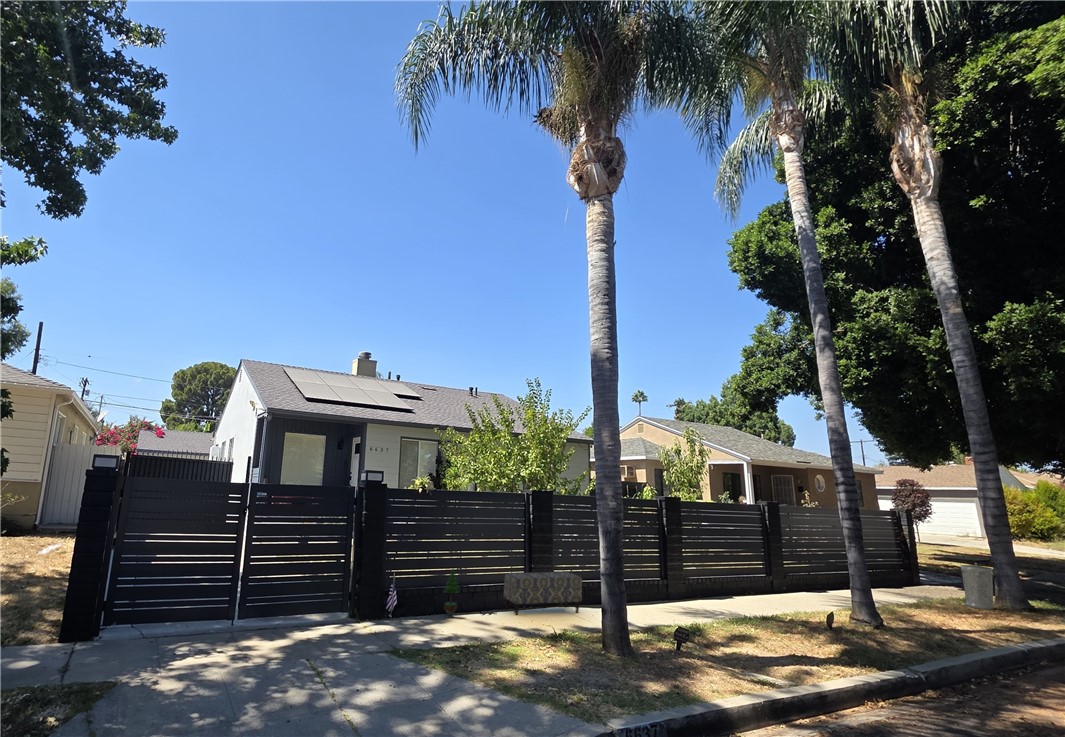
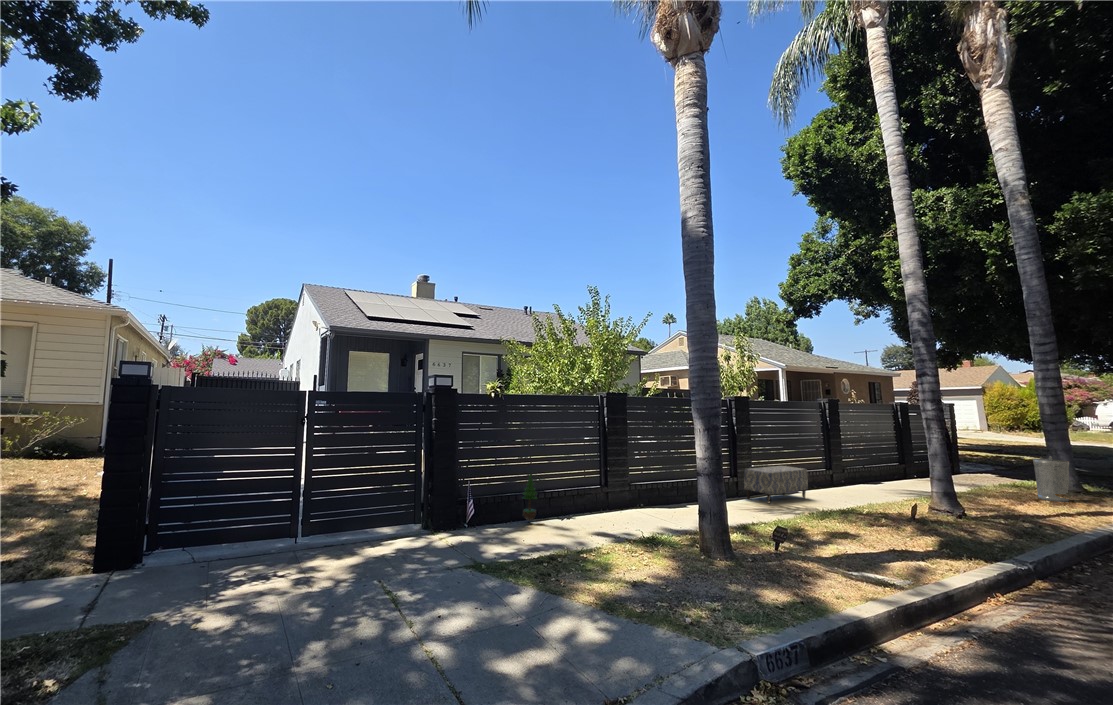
bench: present [504,572,582,615] -> present [744,466,808,503]

